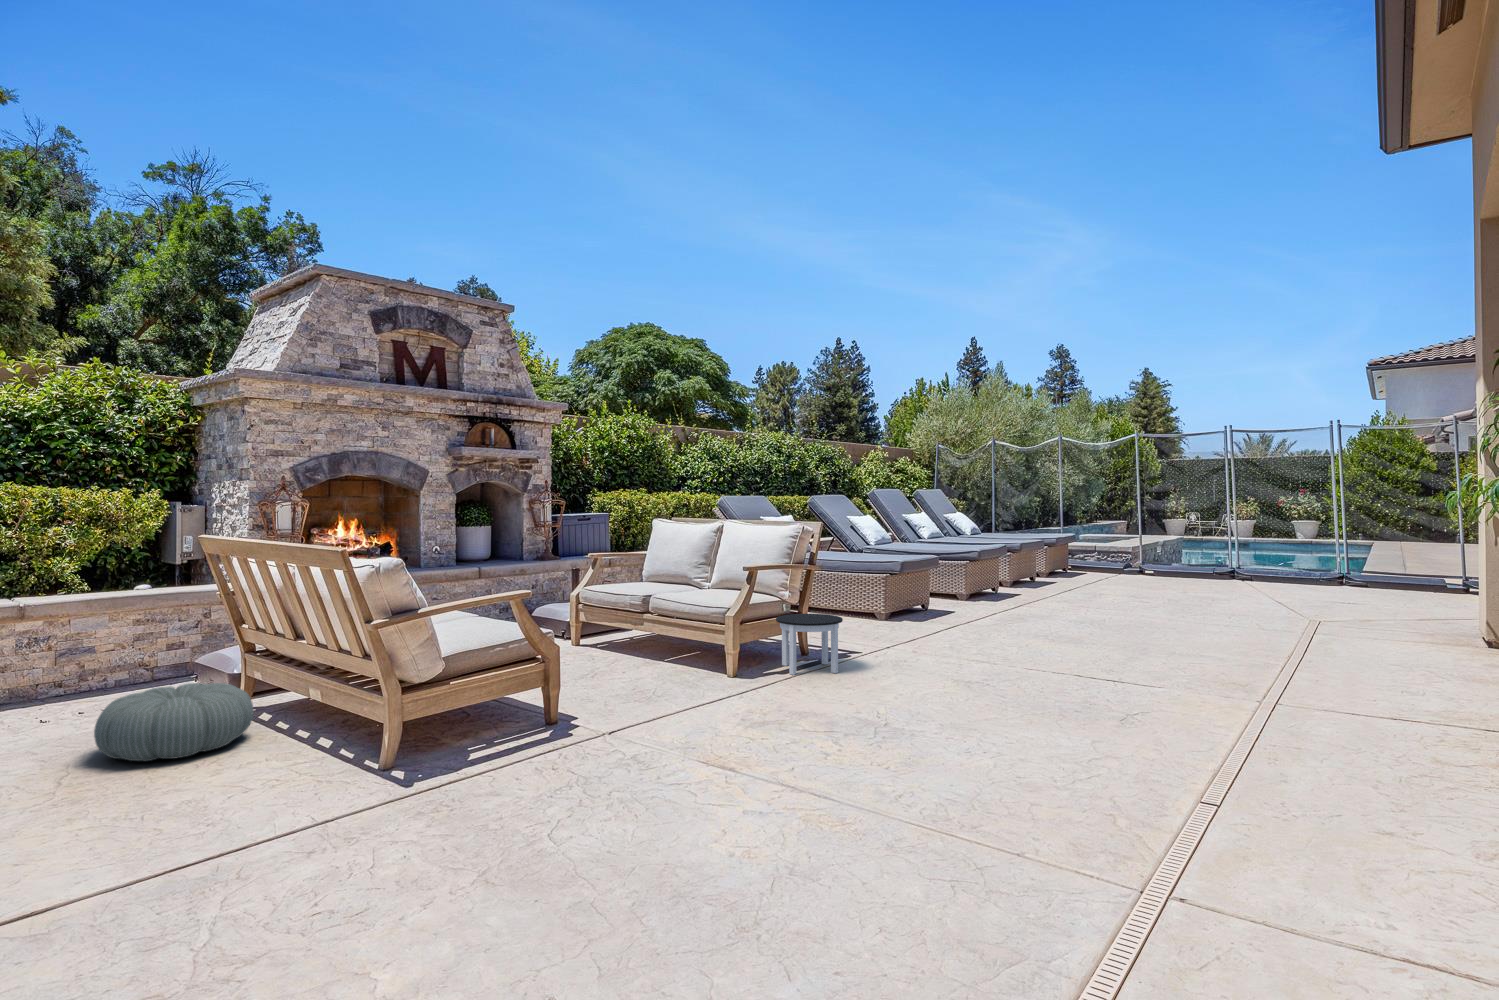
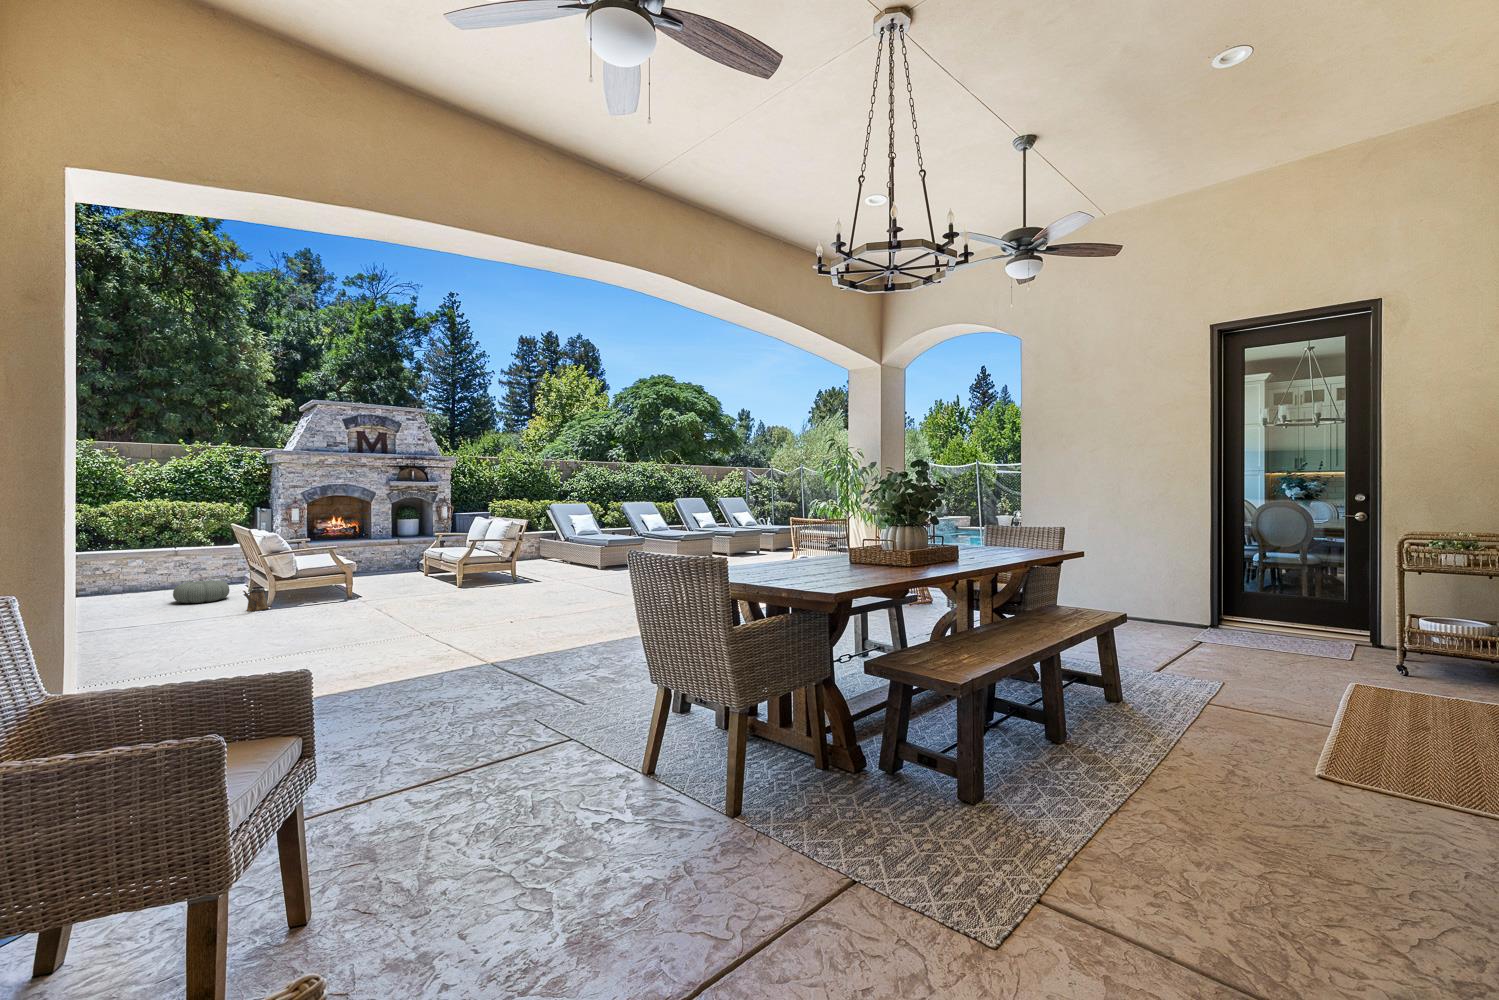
round table: present [776,614,843,675] -> none [457,564,489,589]
watering can: none [394,709,454,785] -> present [243,589,269,611]

